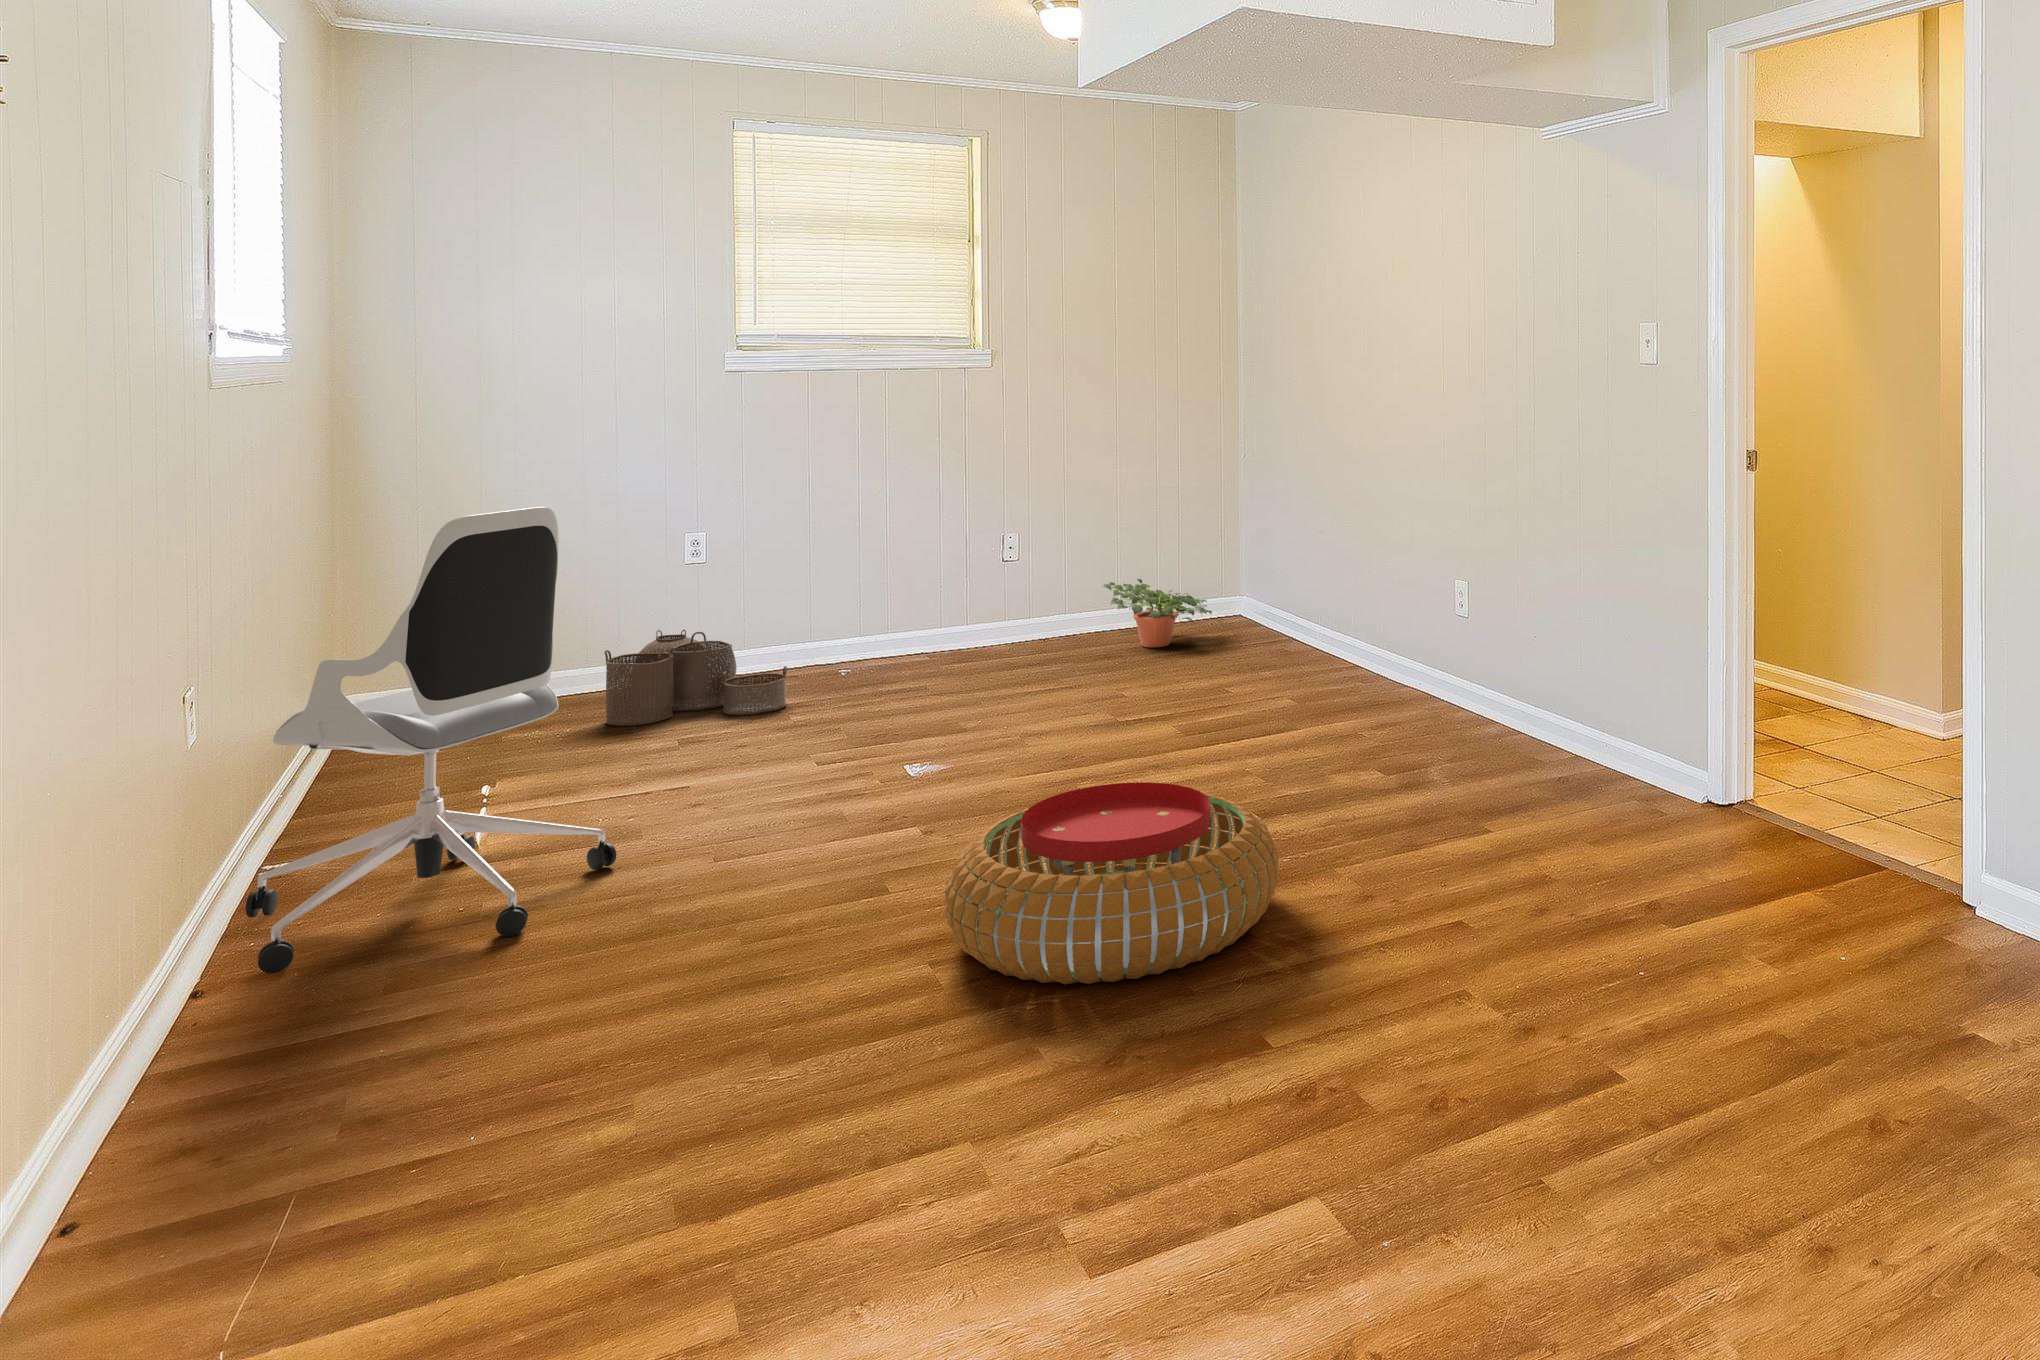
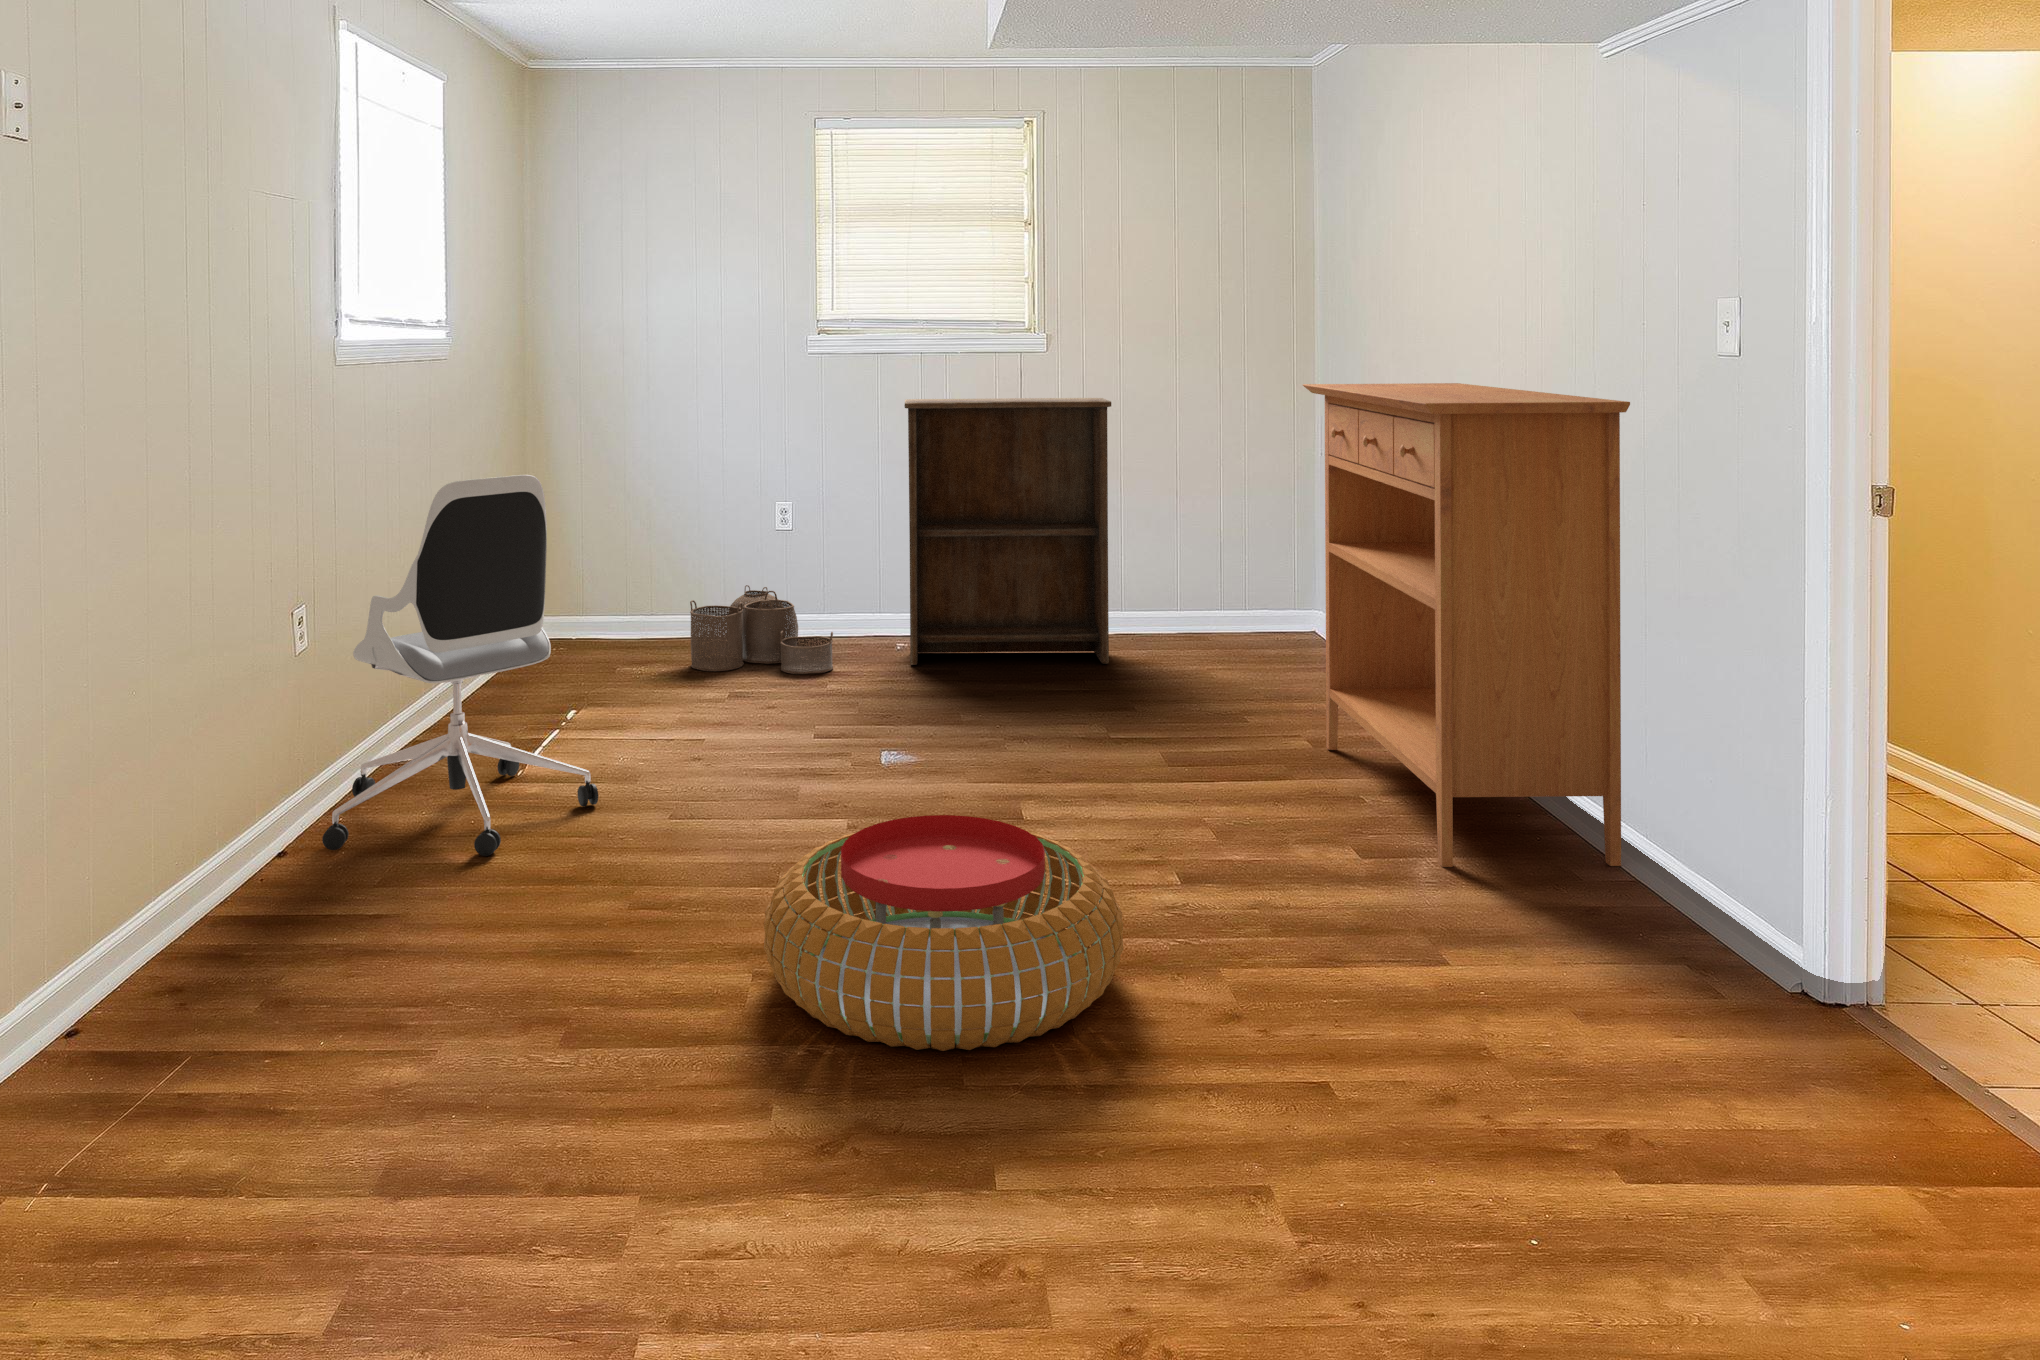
console table: none [1290,399,1569,773] -> present [1303,383,1630,867]
bookshelf: none [860,418,1081,691] -> present [904,398,1111,665]
potted plant: present [1102,579,1212,648] -> none [1150,575,1274,653]

